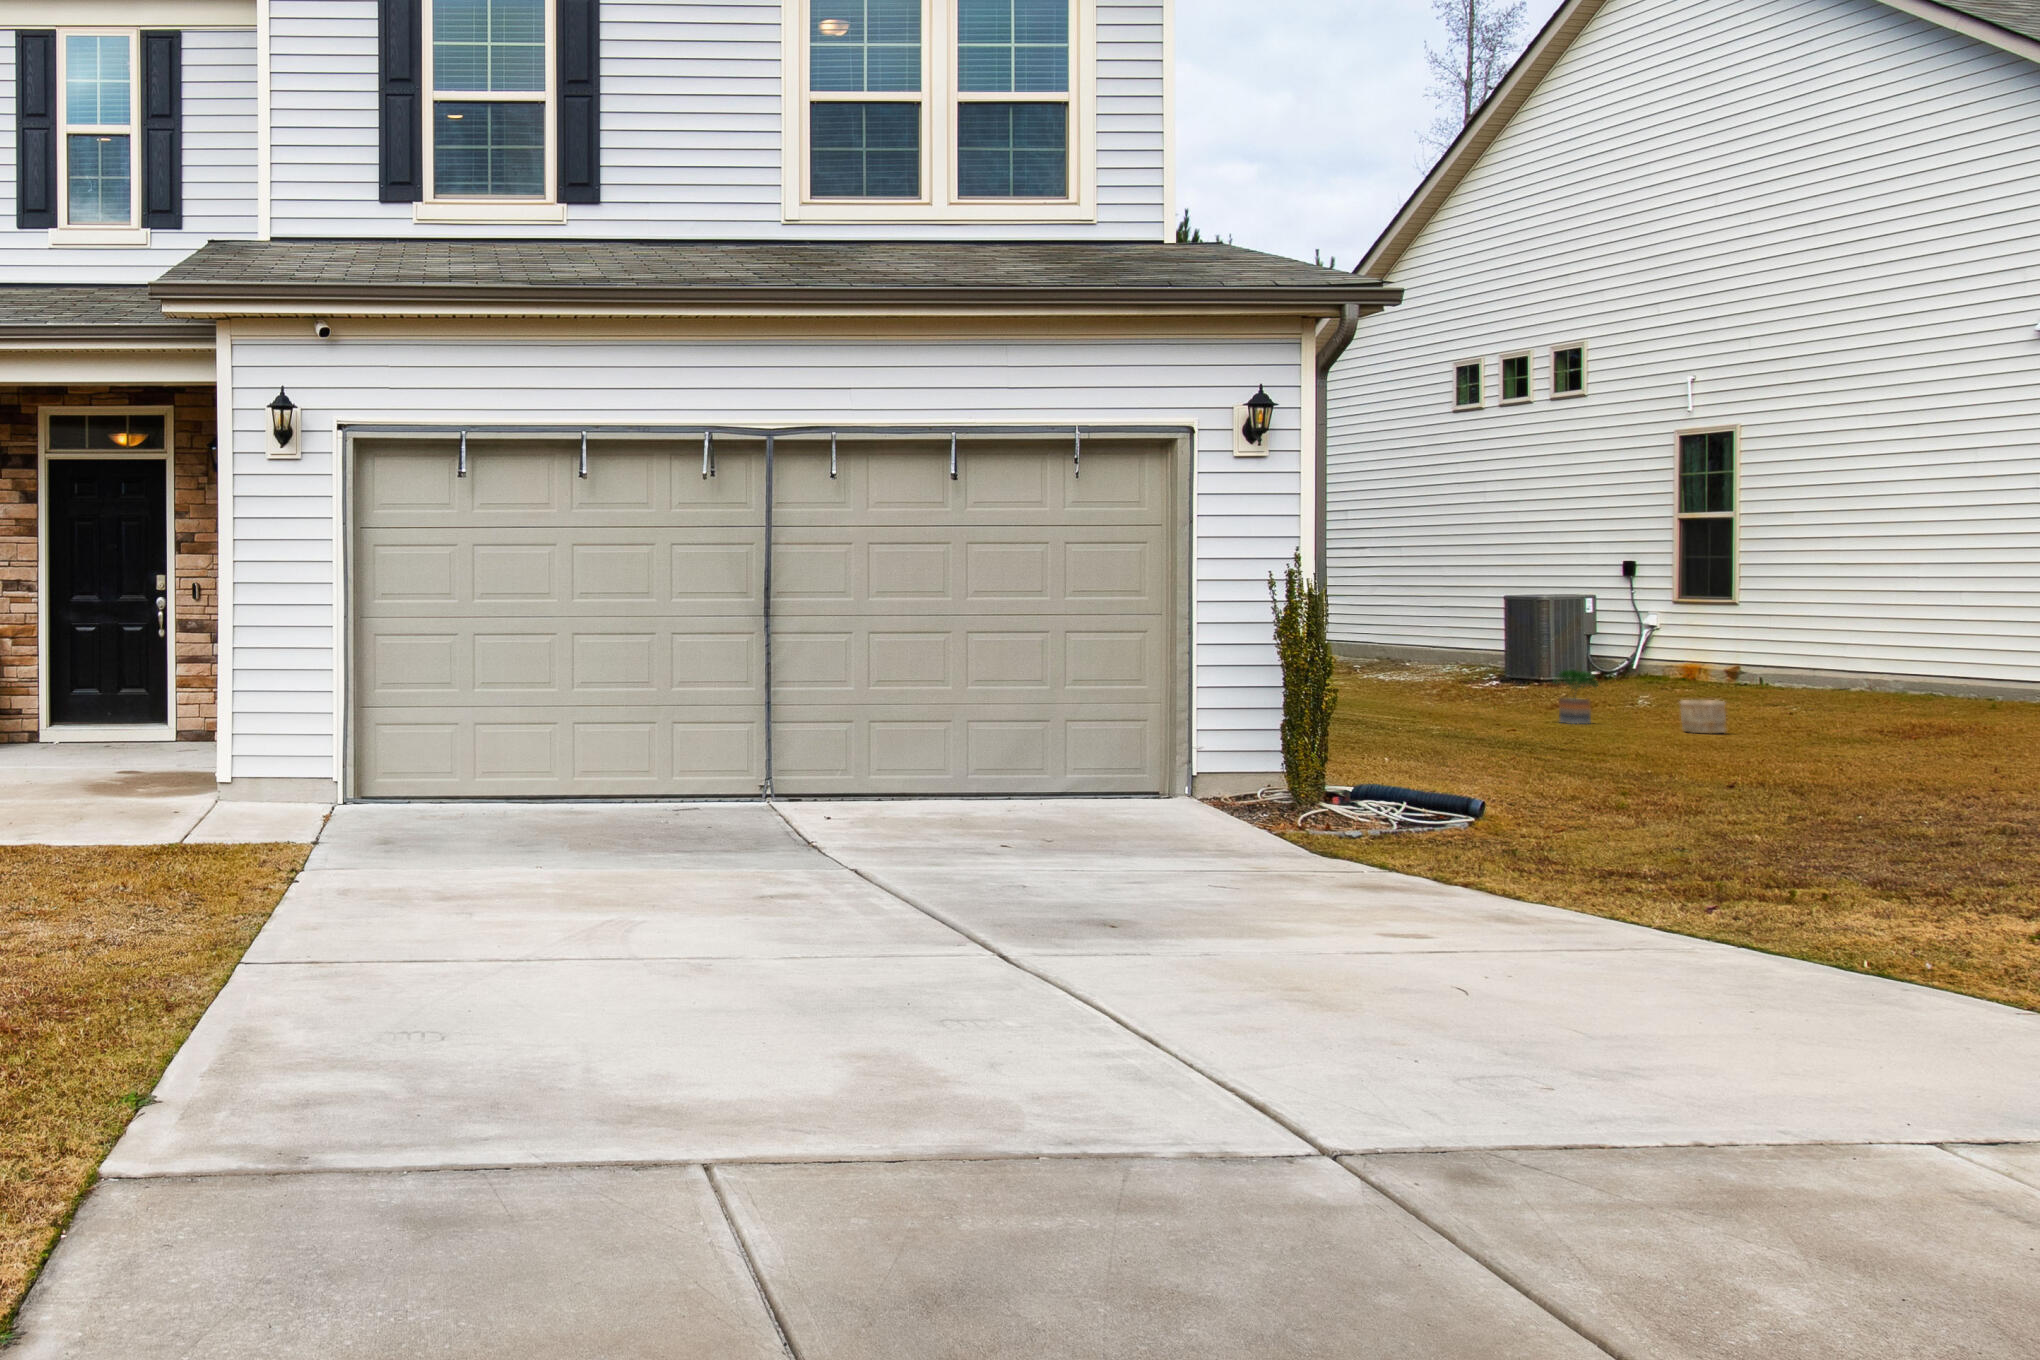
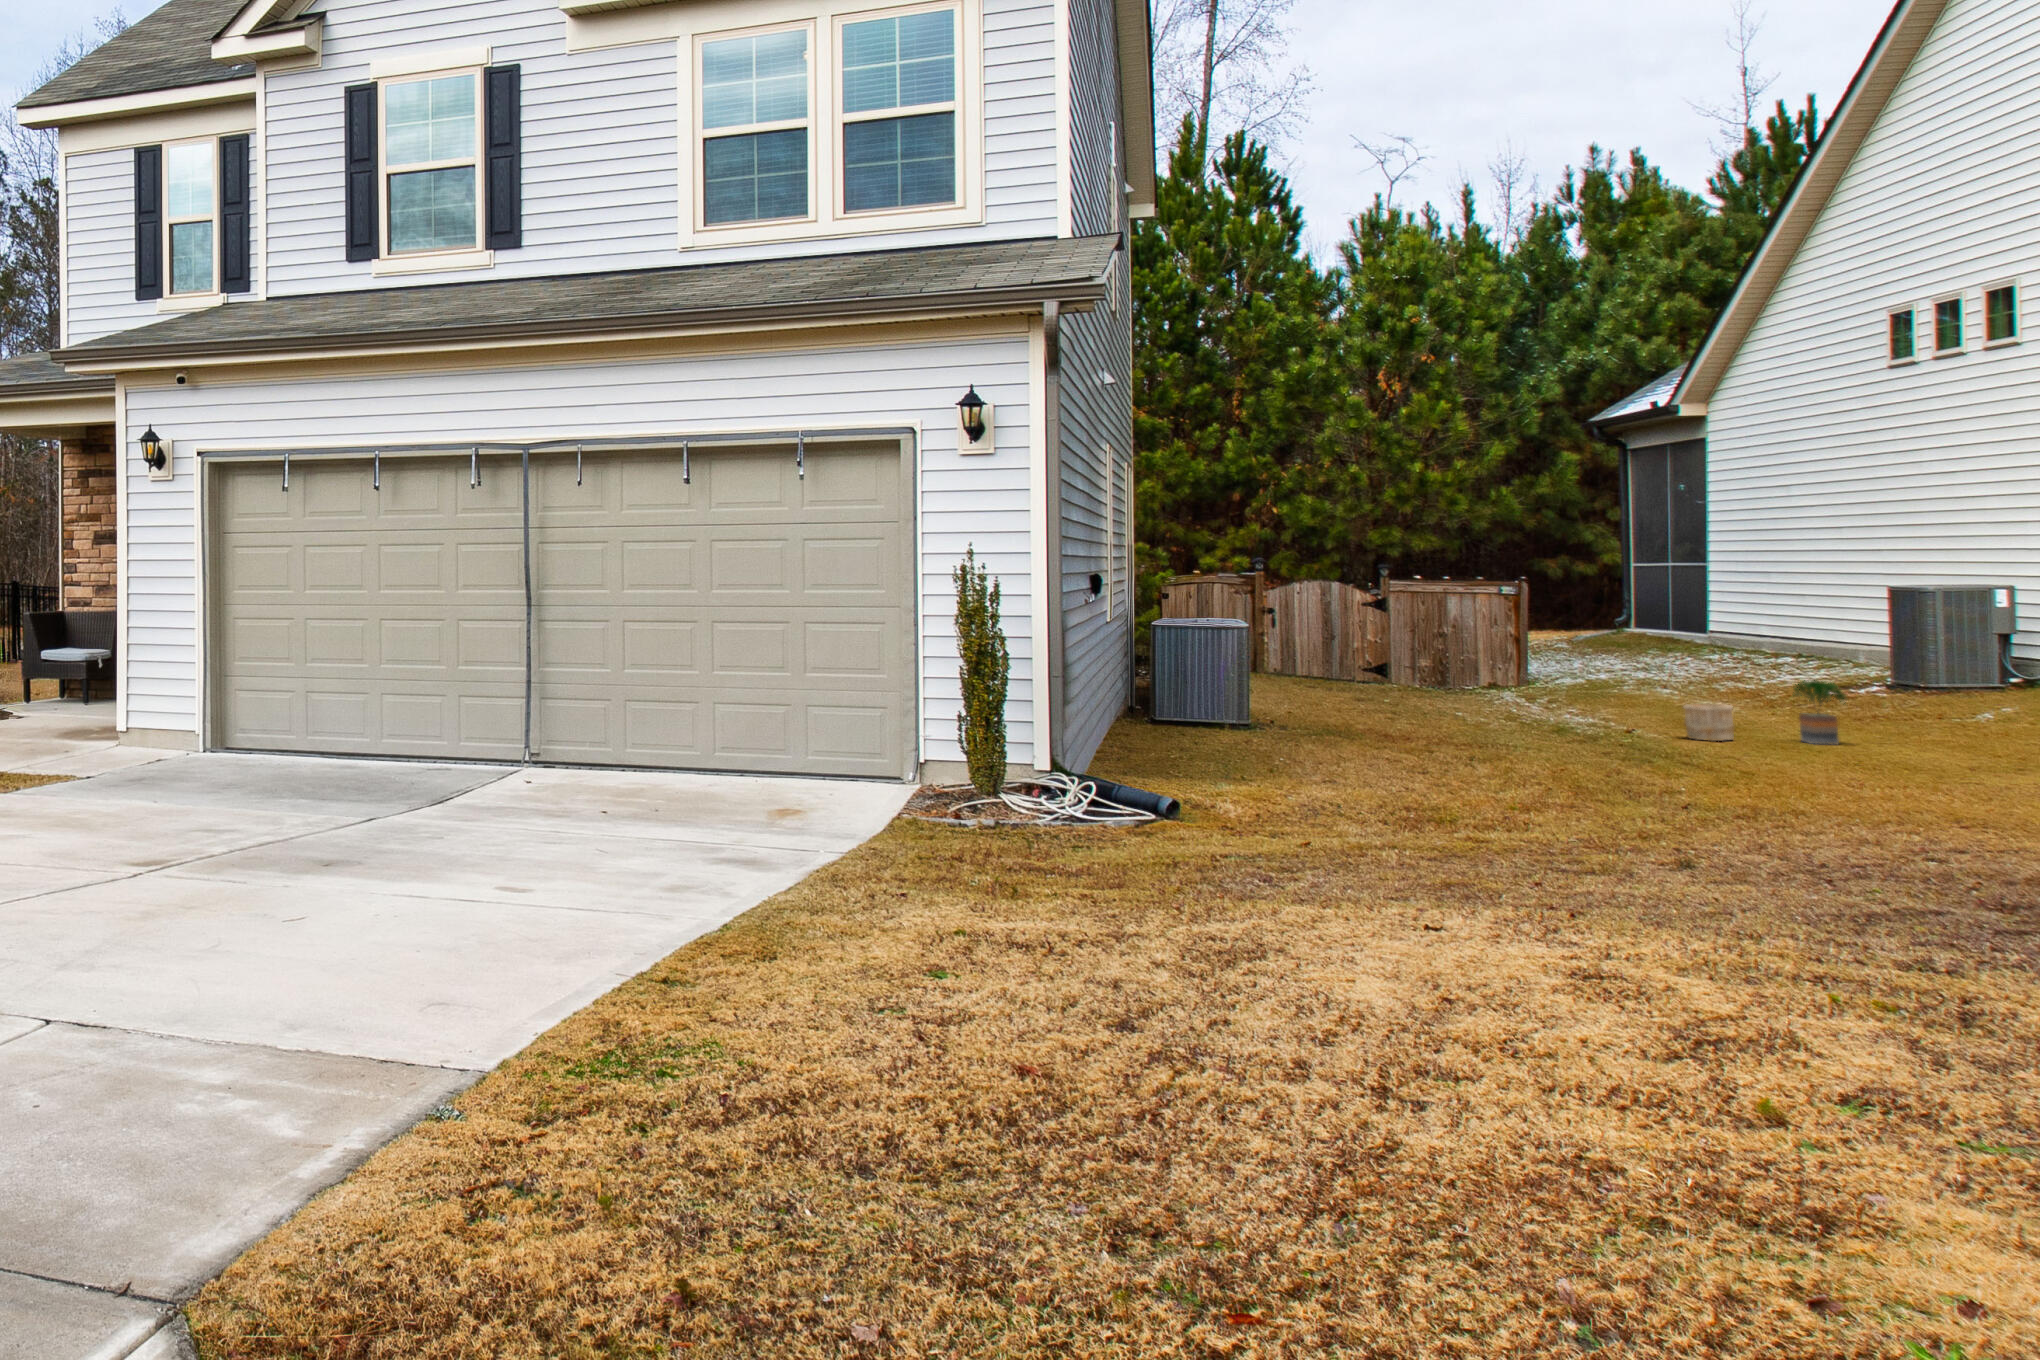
wooden bucket: present [1680,700,1726,734] -> present [1683,703,1734,741]

